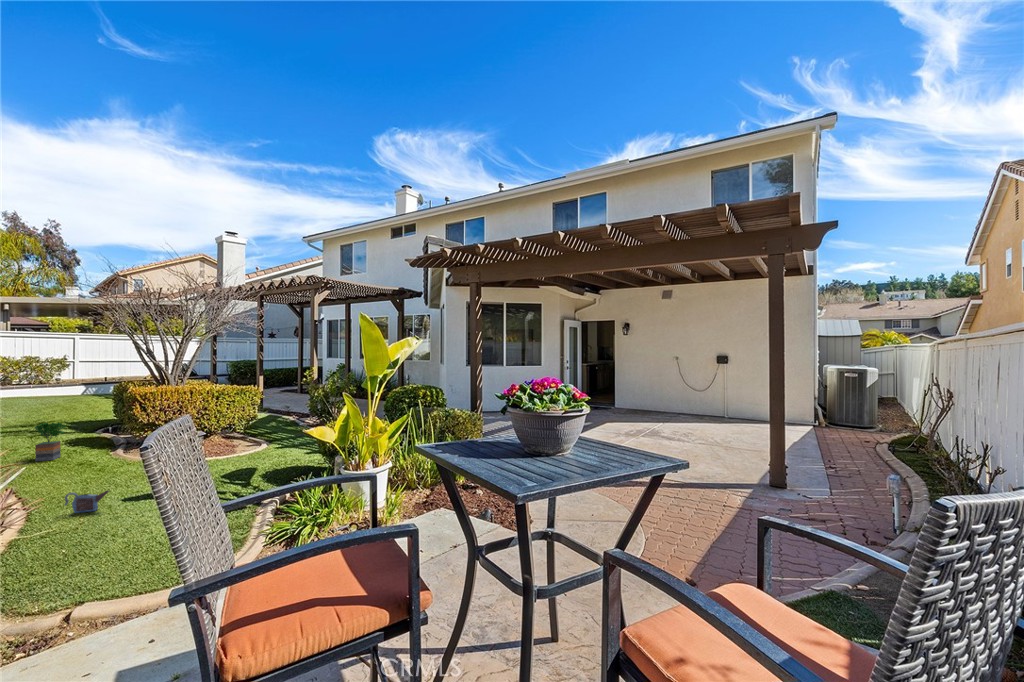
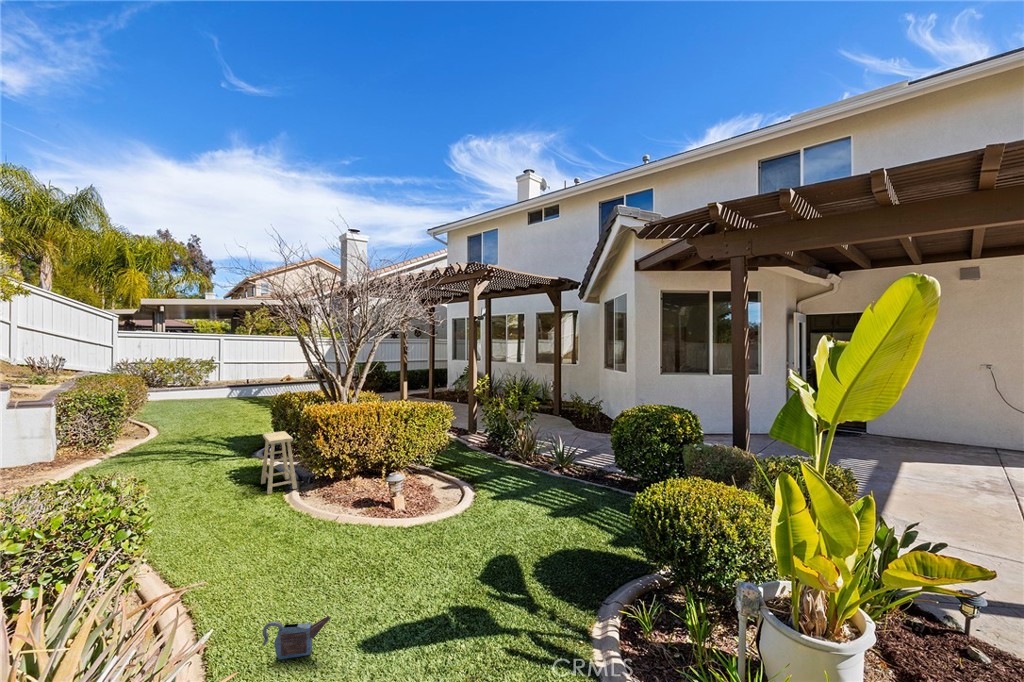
stool: none [92,408,123,454] -> present [261,431,297,494]
potted tree: present [35,423,65,461] -> none [197,454,235,508]

